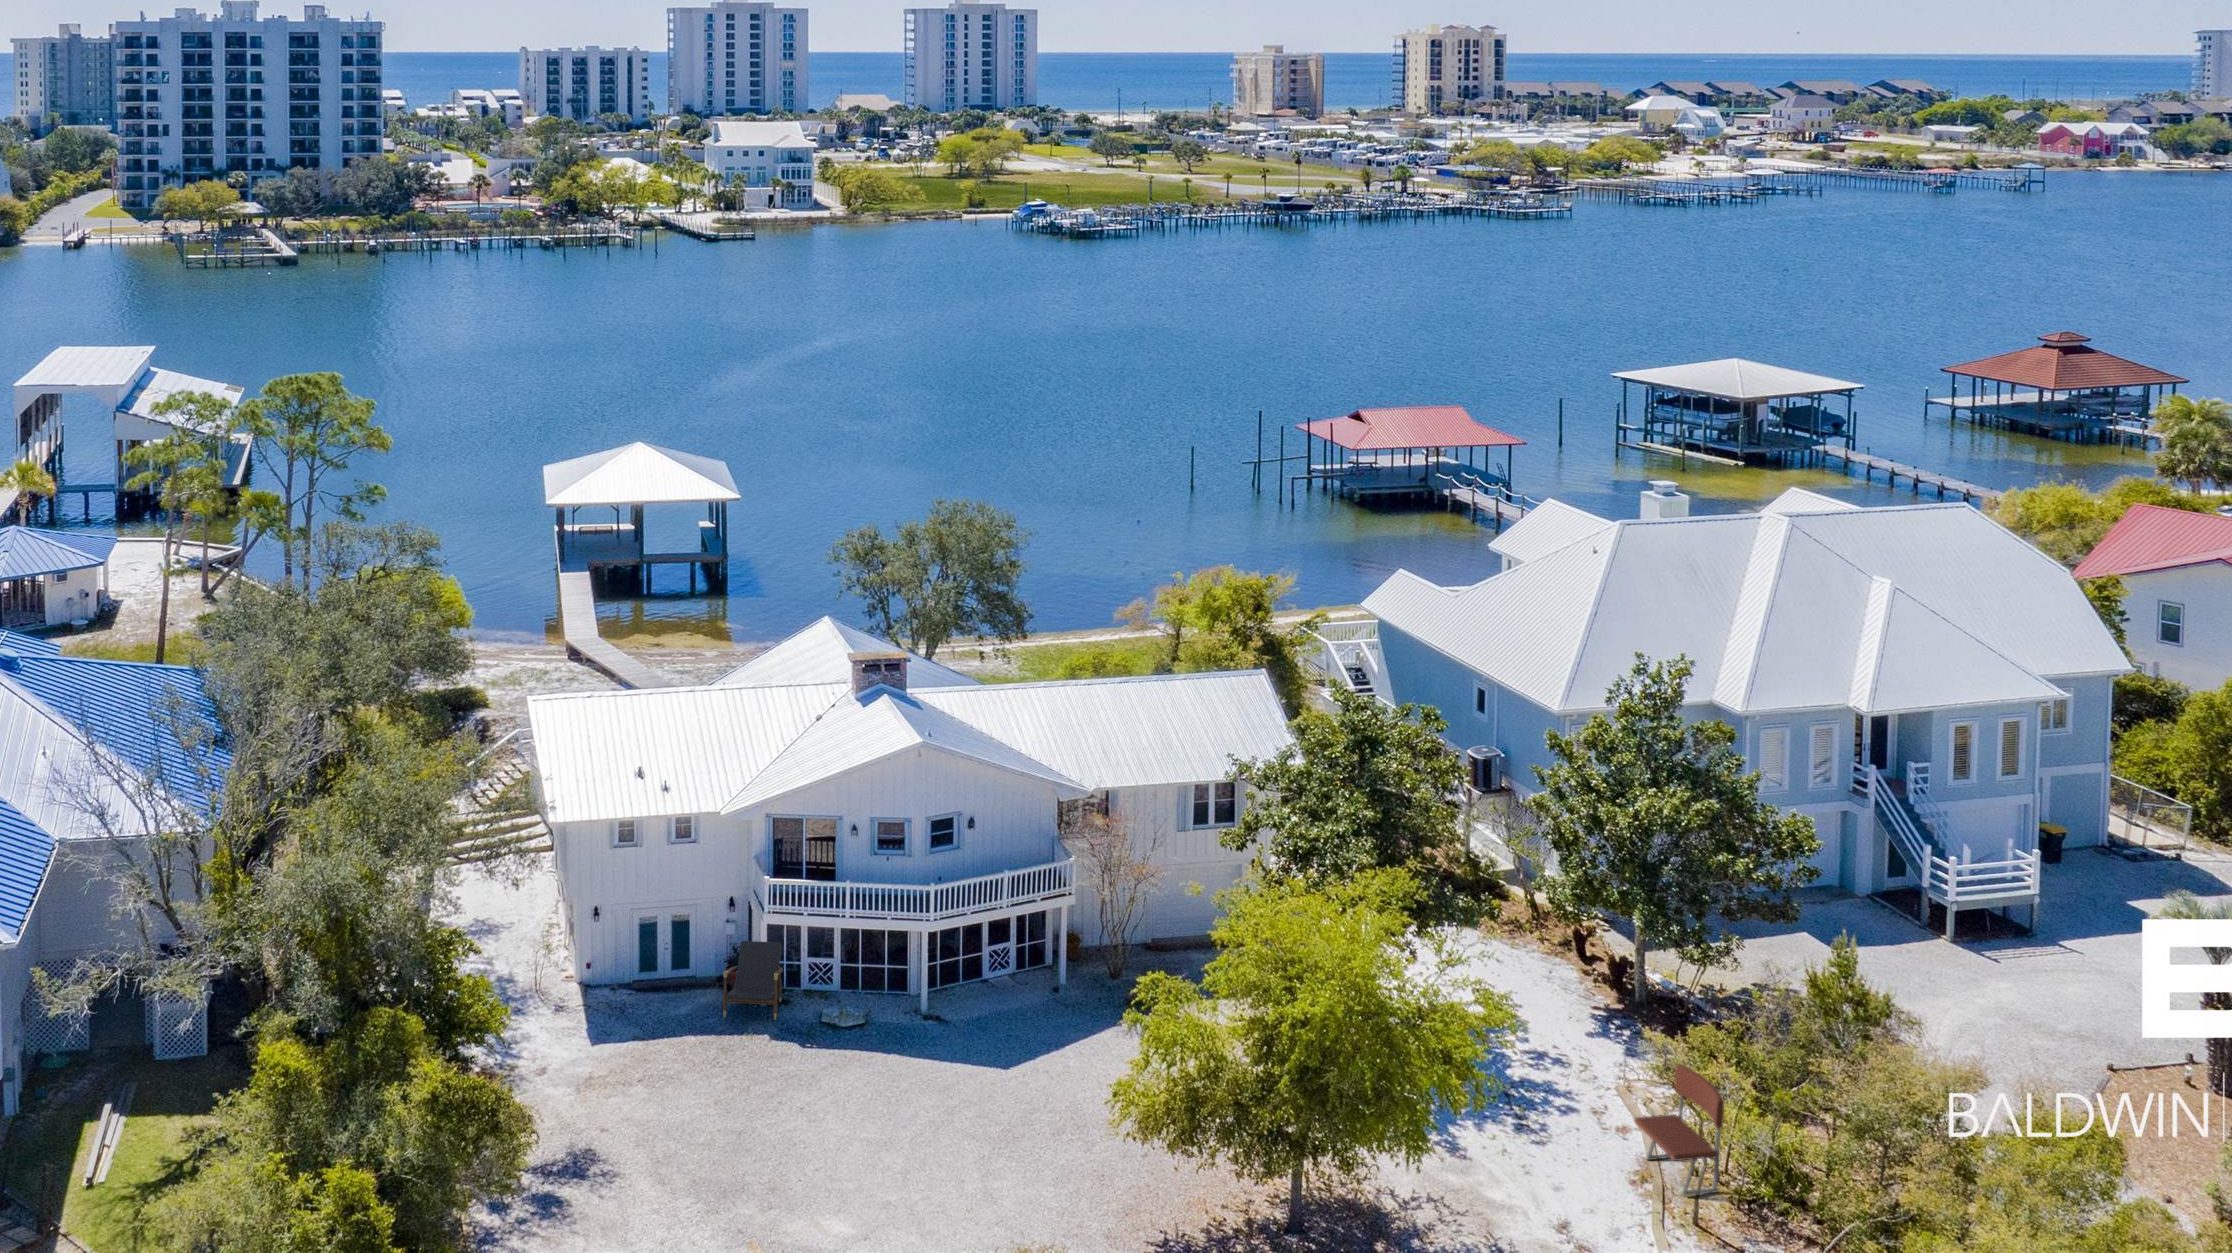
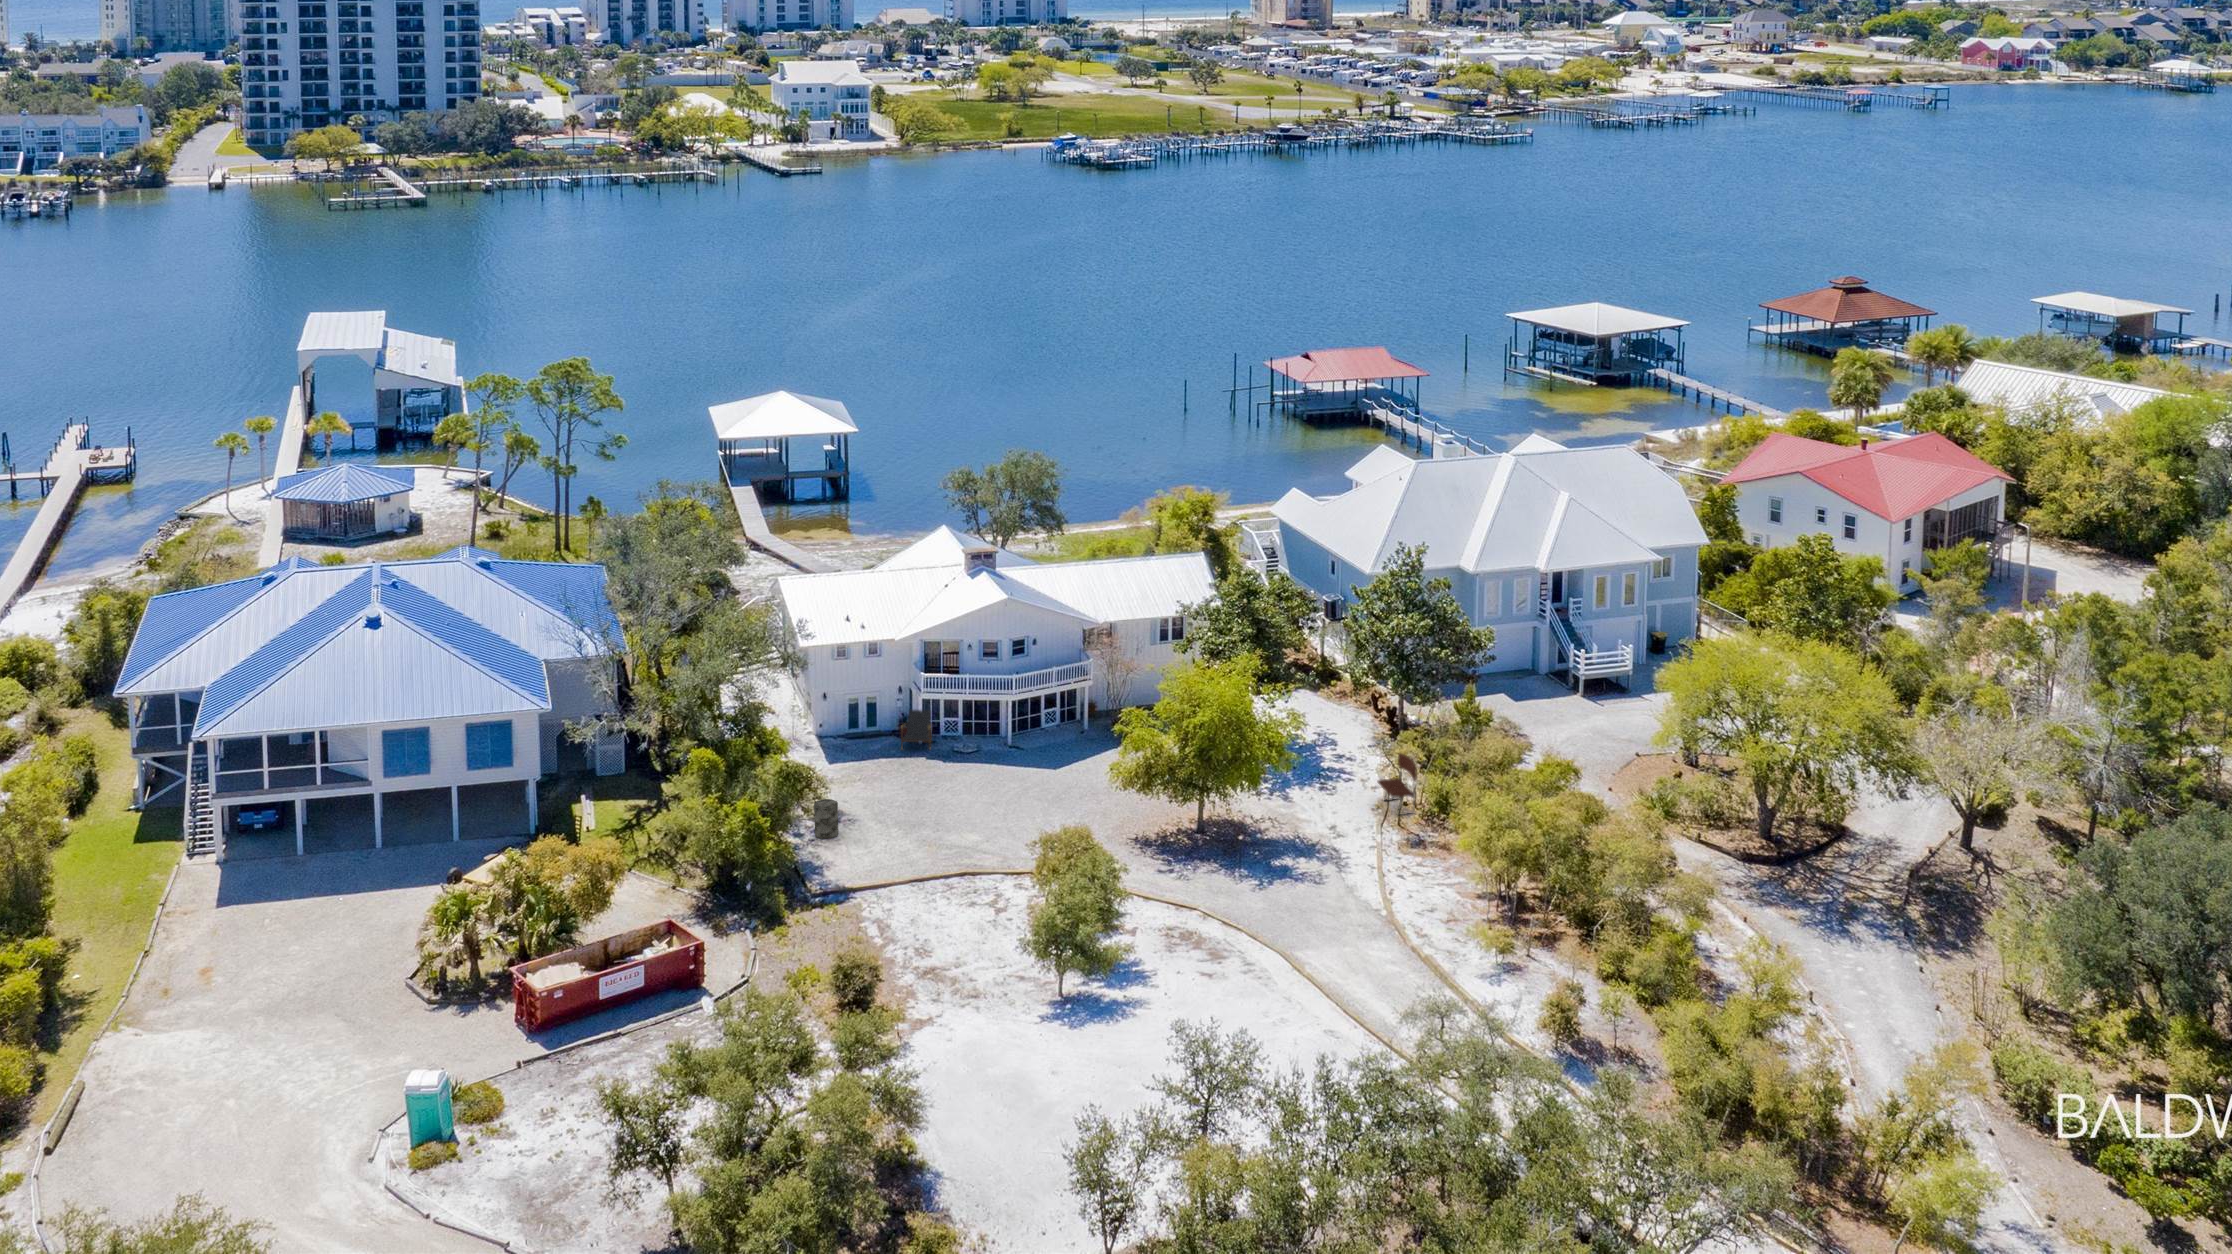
trash can: none [521,1139,570,1223] -> present [814,799,838,839]

